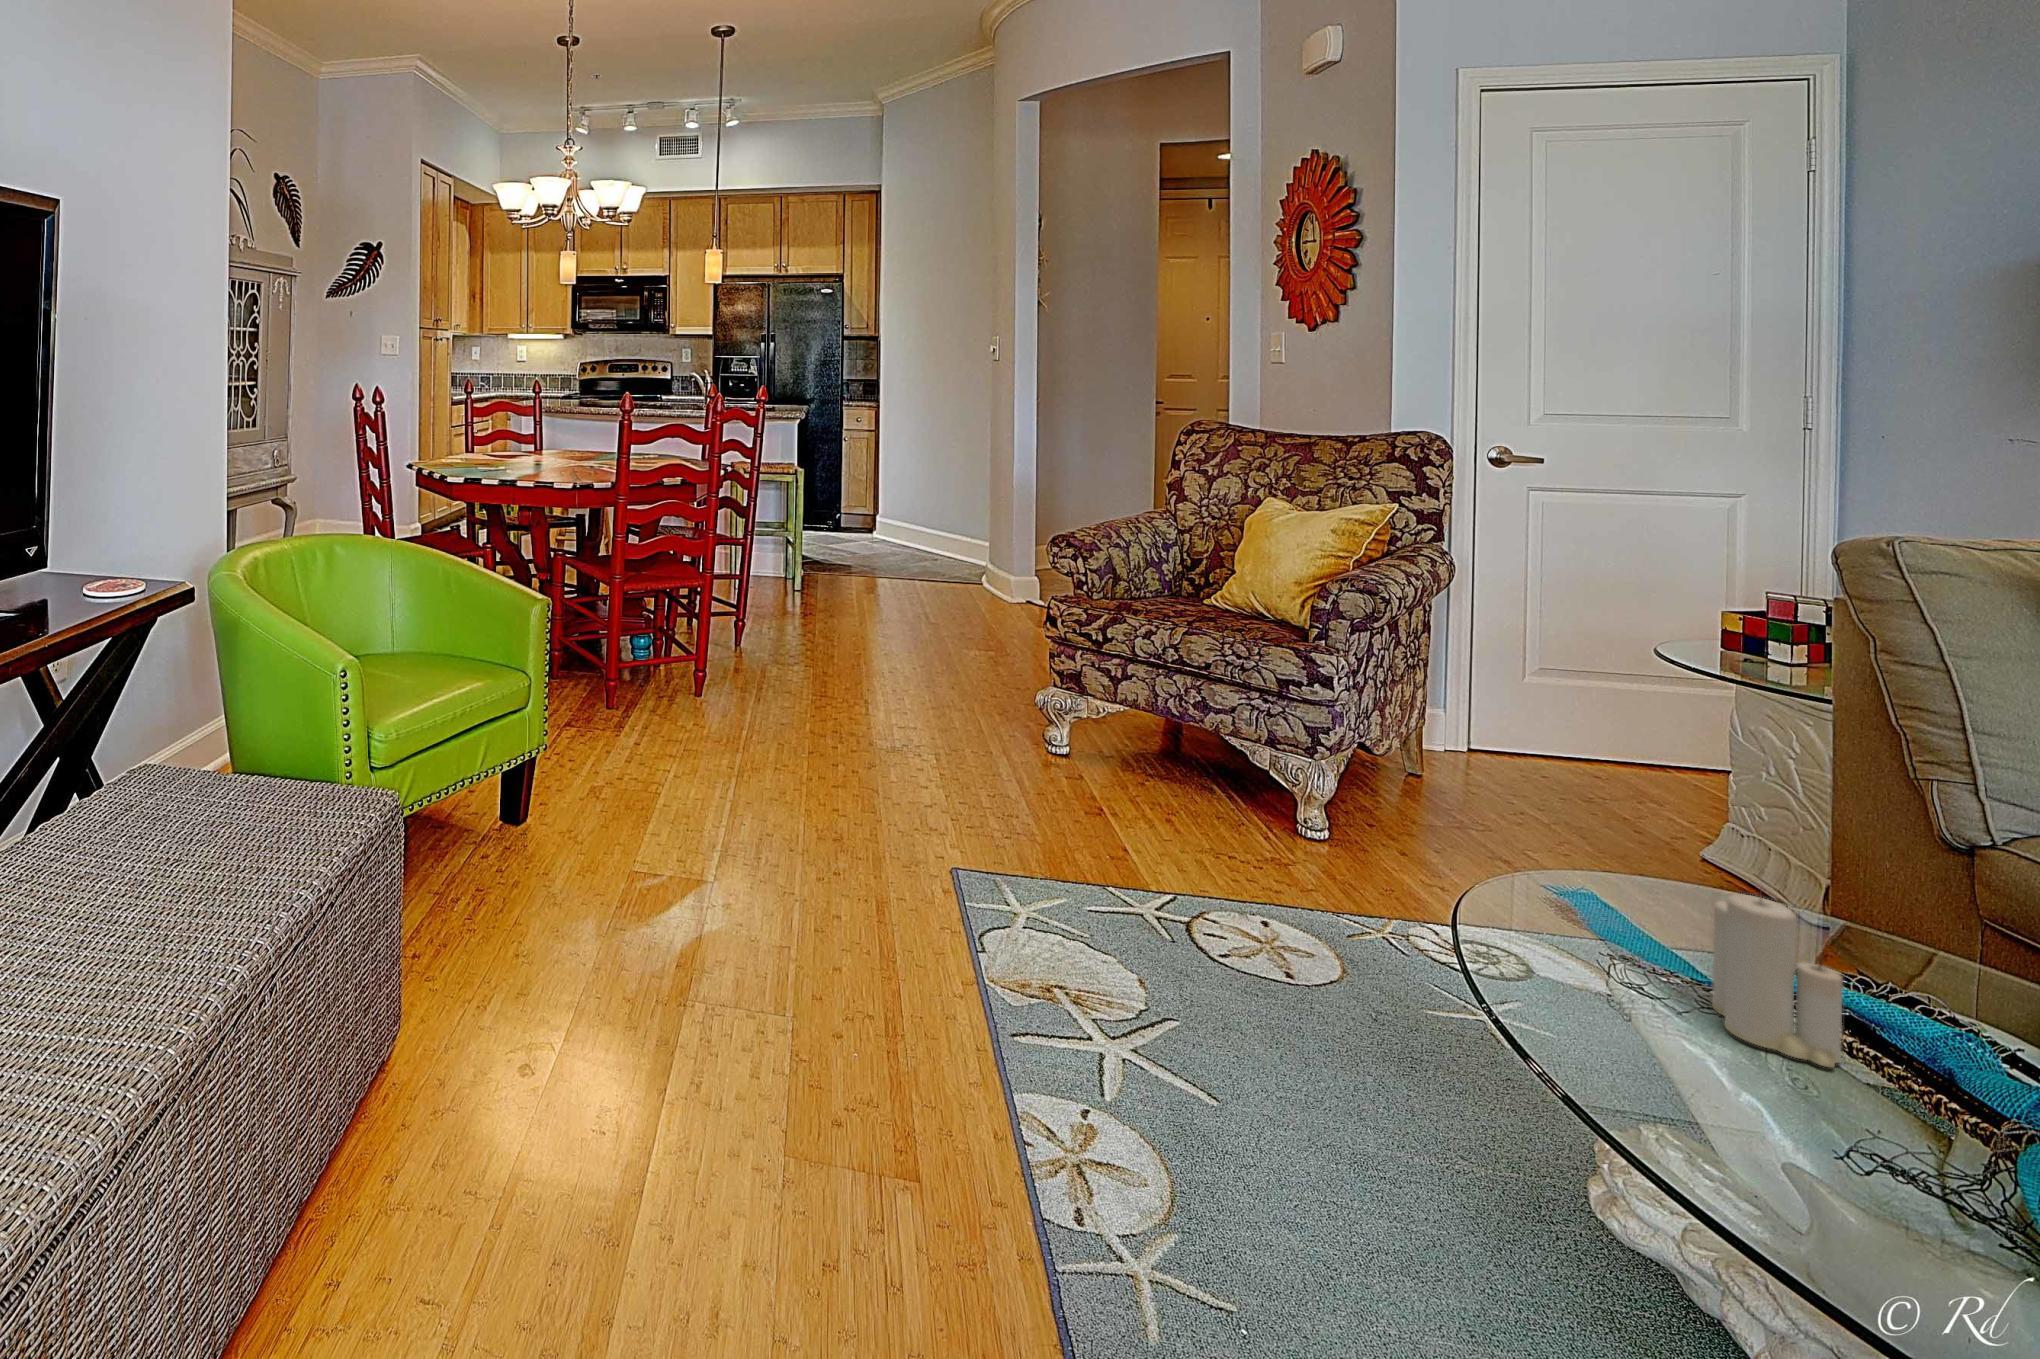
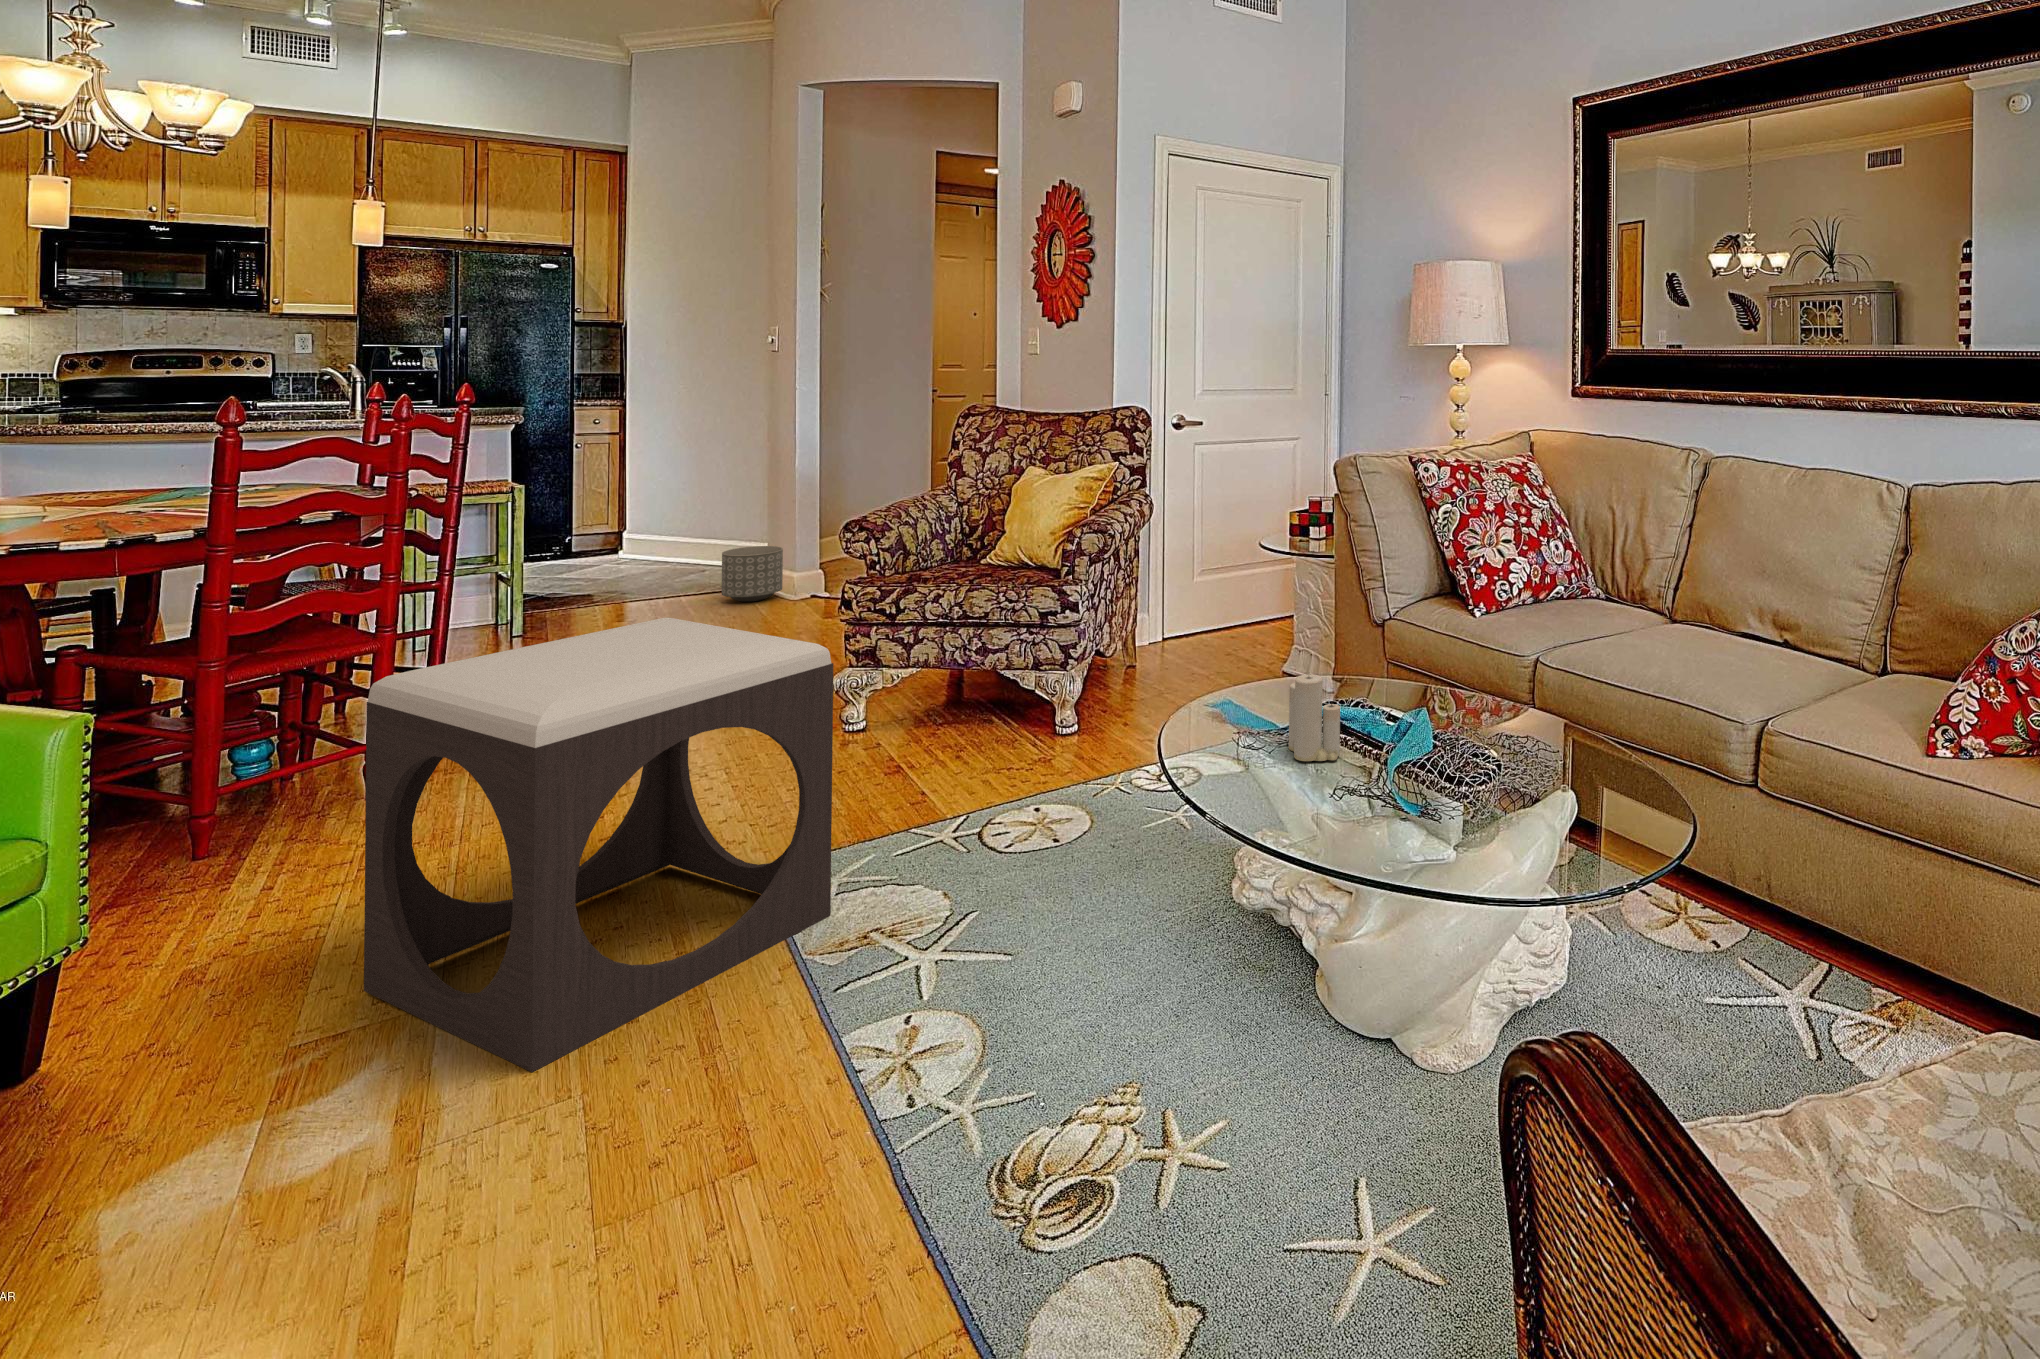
planter: none [949,546,1003,600] -> present [722,546,783,602]
footstool: none [676,603,1020,978] -> present [364,618,833,1072]

